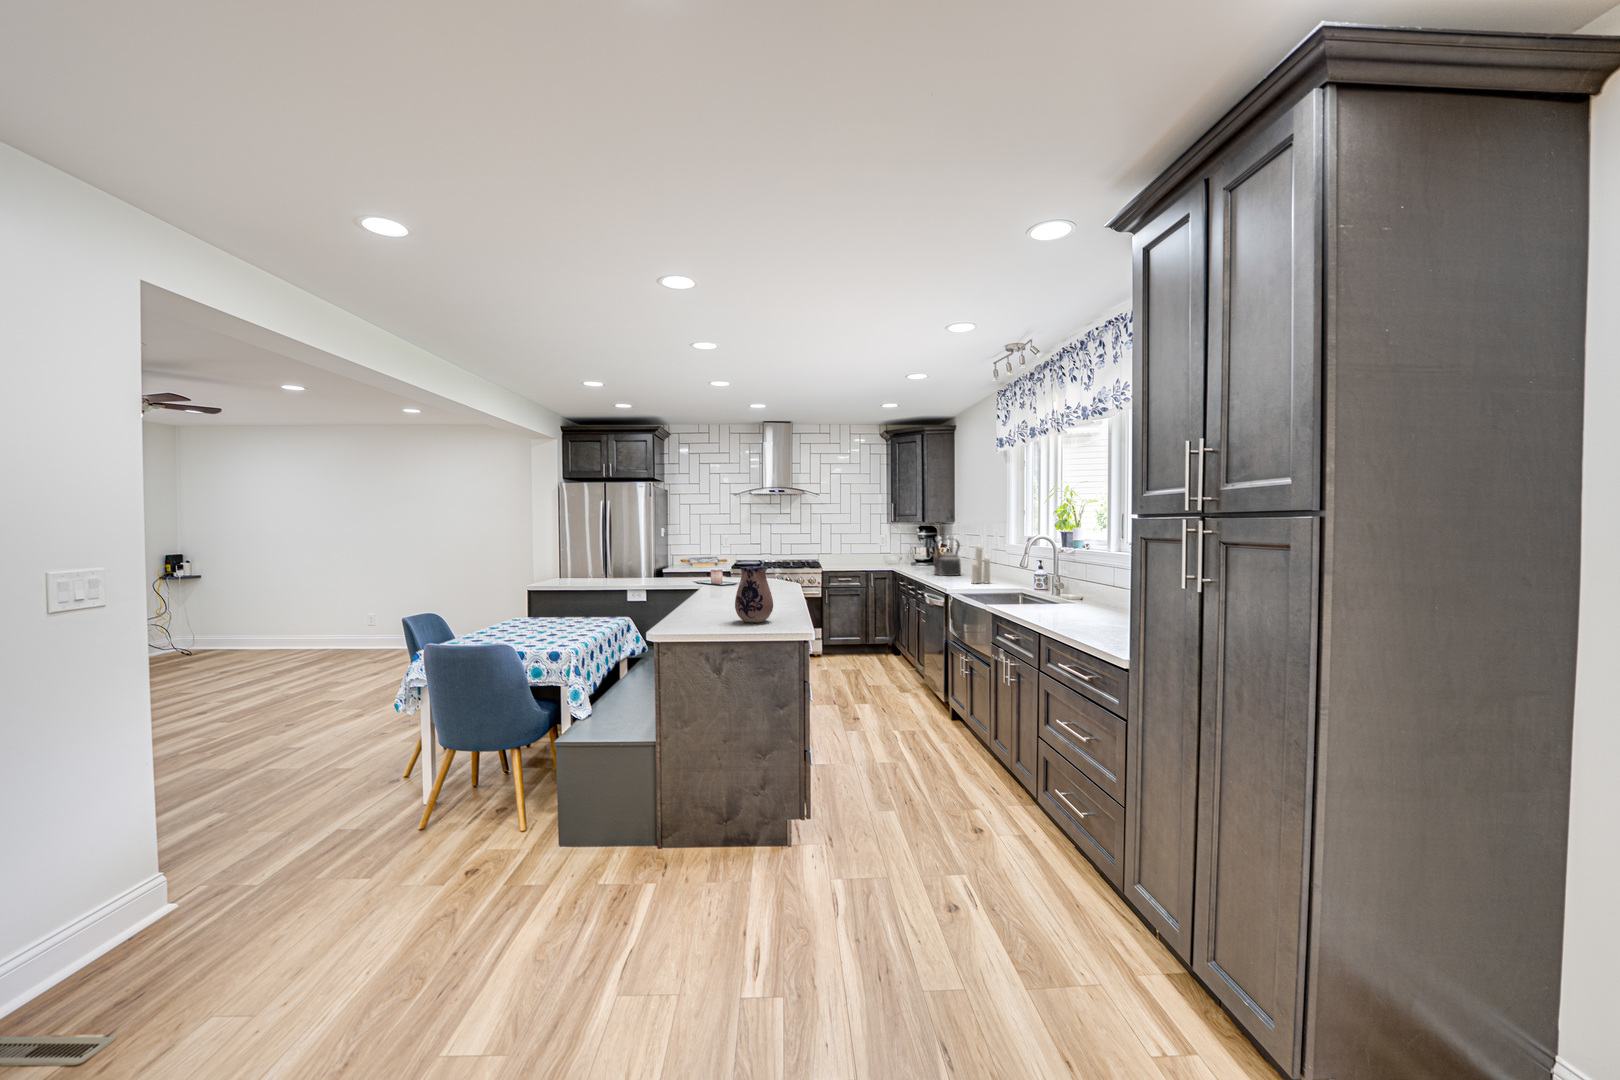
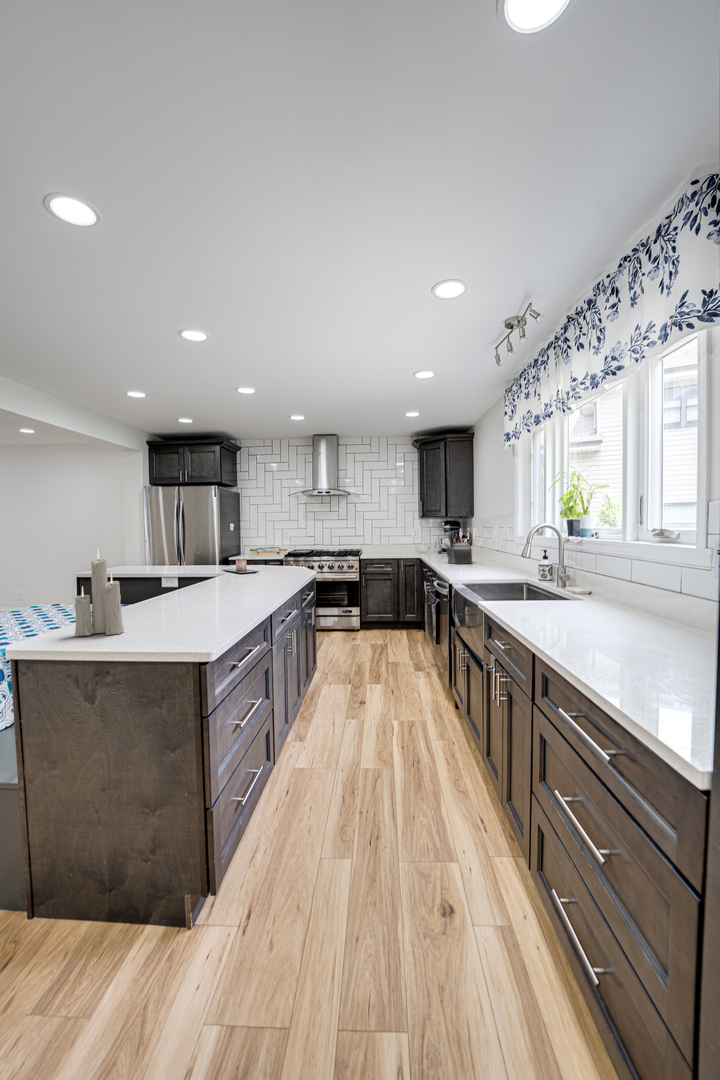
candle: present [972,546,990,583] -> present [75,549,124,636]
ceramic pitcher: present [735,566,773,623] -> none [151,559,202,630]

